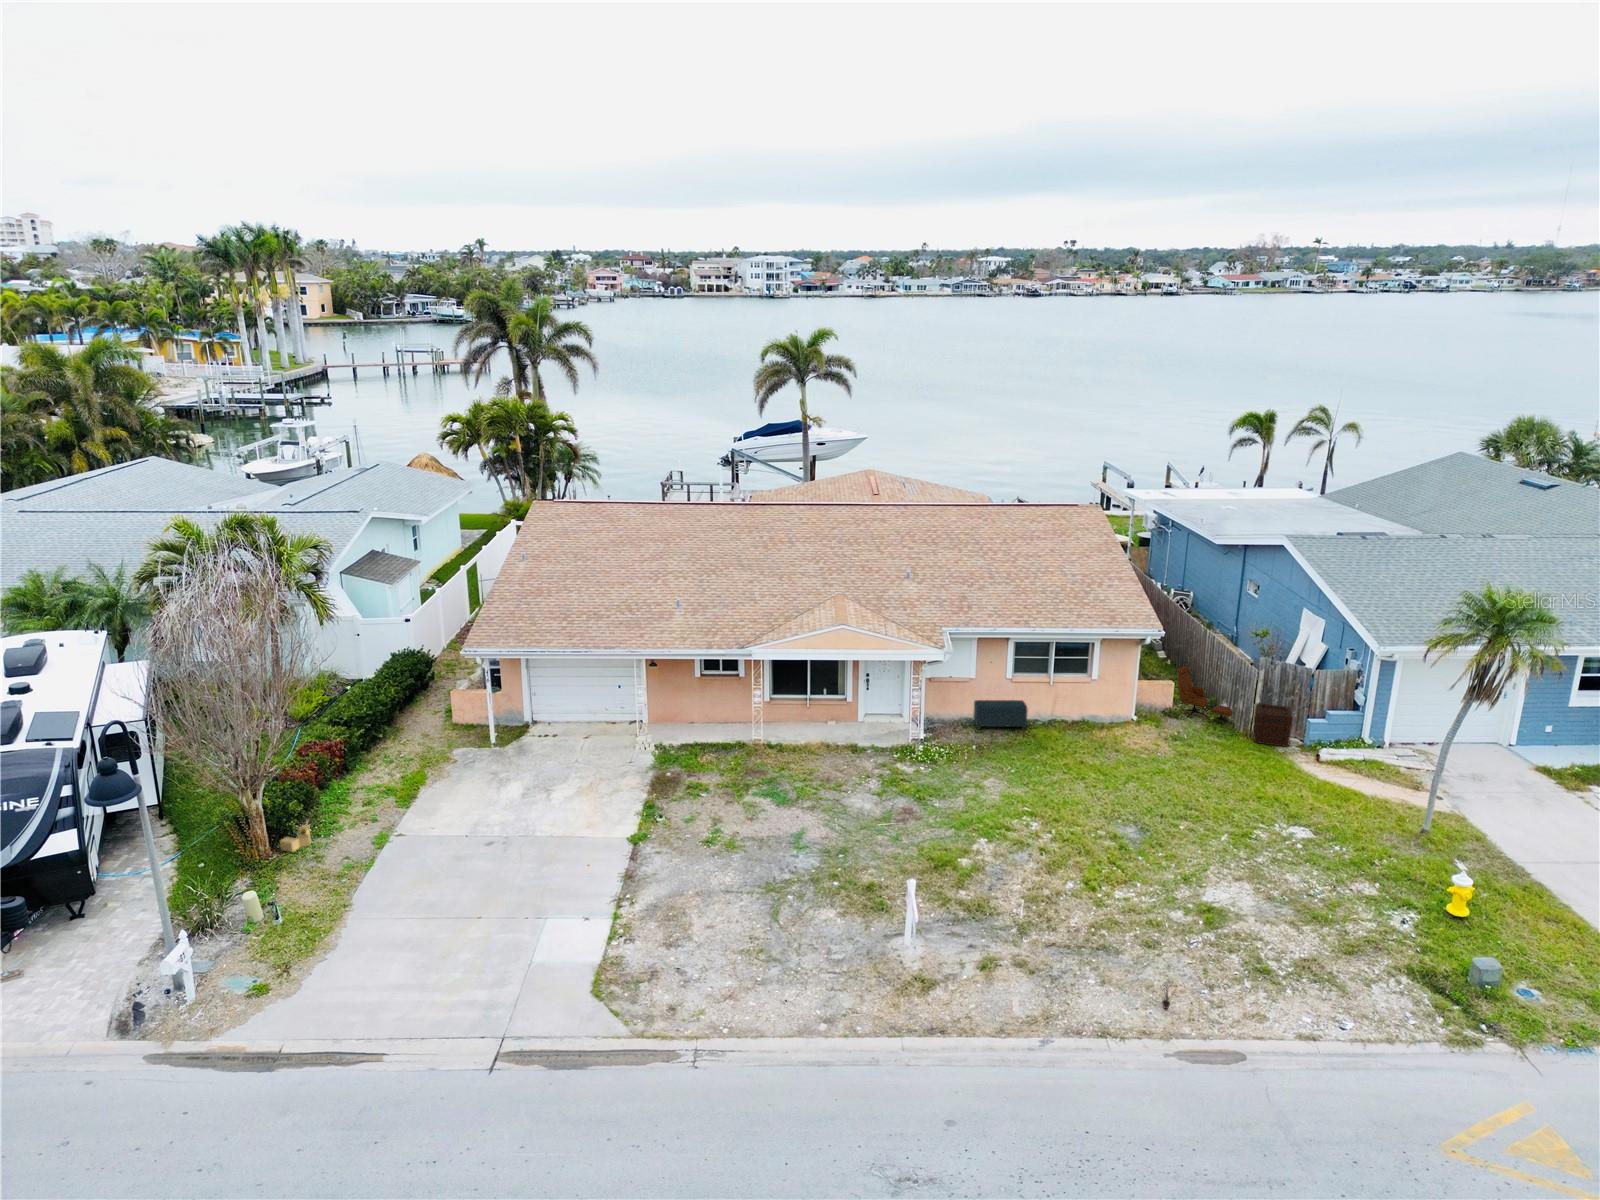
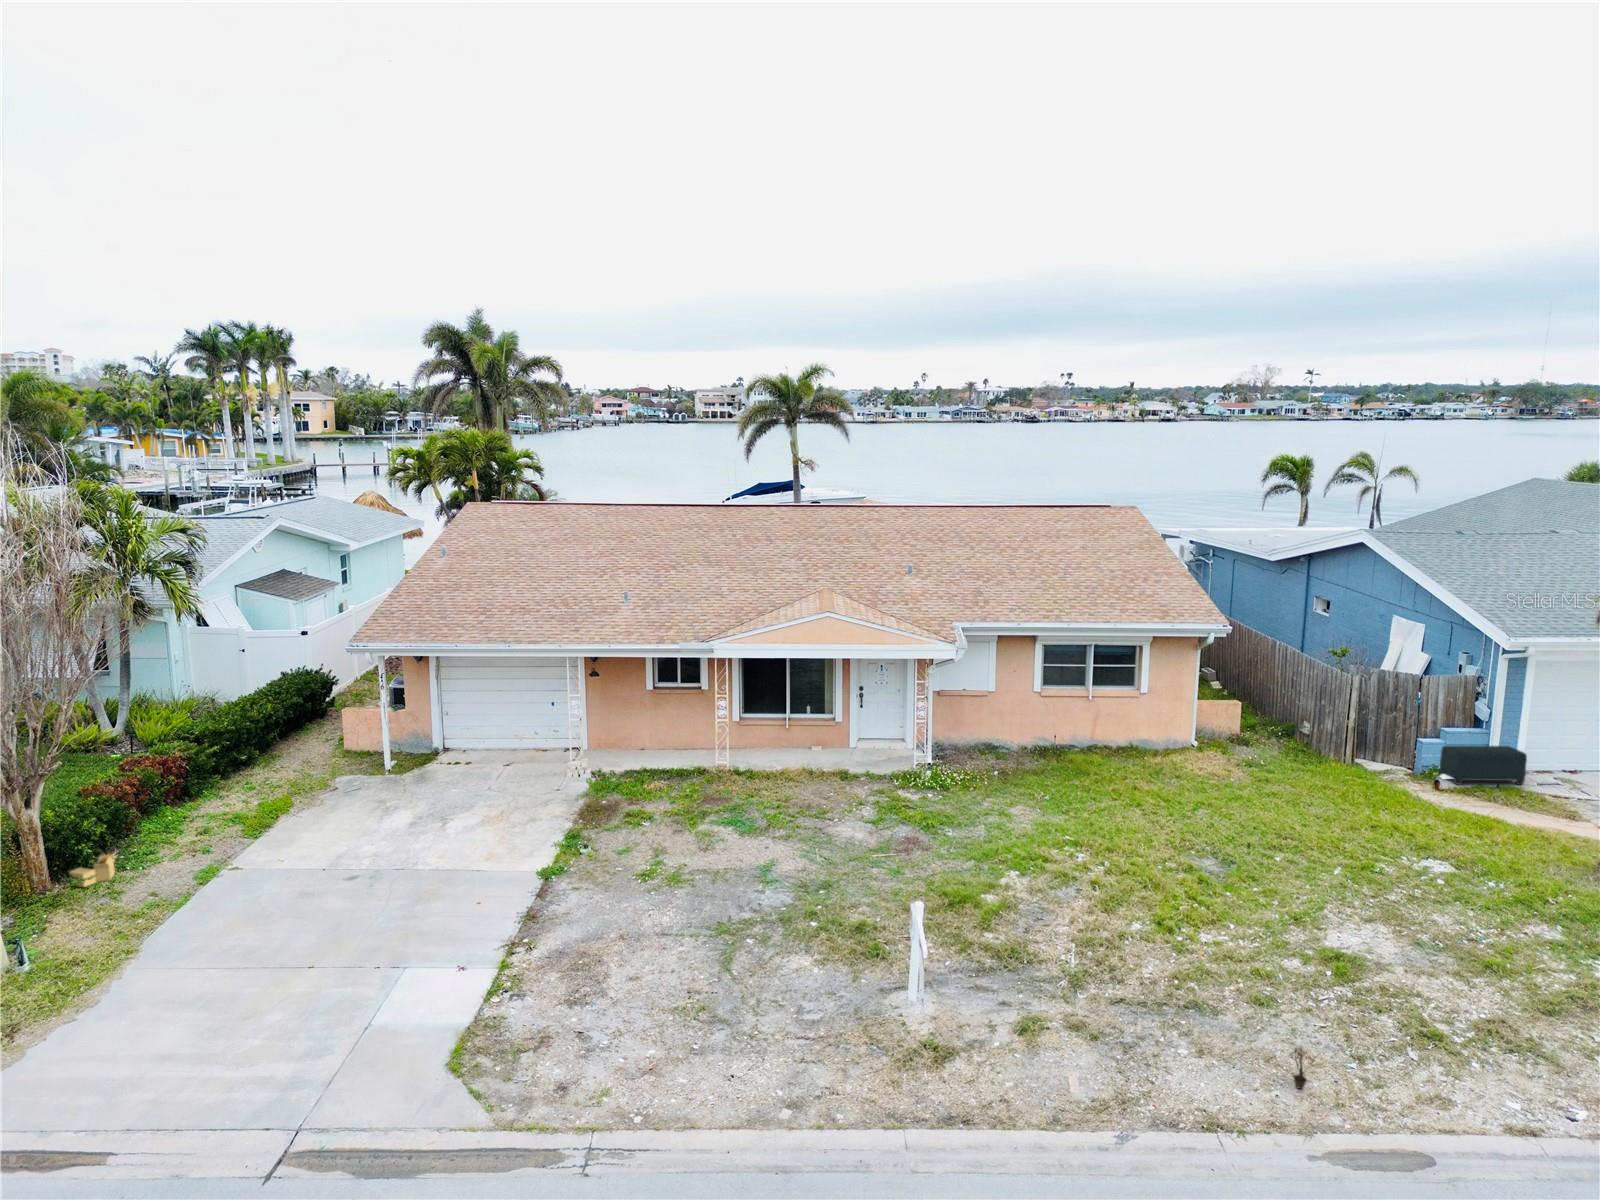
lounge chair: present [1178,666,1233,723] -> none [1245,682,1317,751]
bench: present [973,700,1027,729] -> present [1439,746,1527,785]
wooden crate: present [1252,703,1292,747] -> none [1345,721,1399,774]

